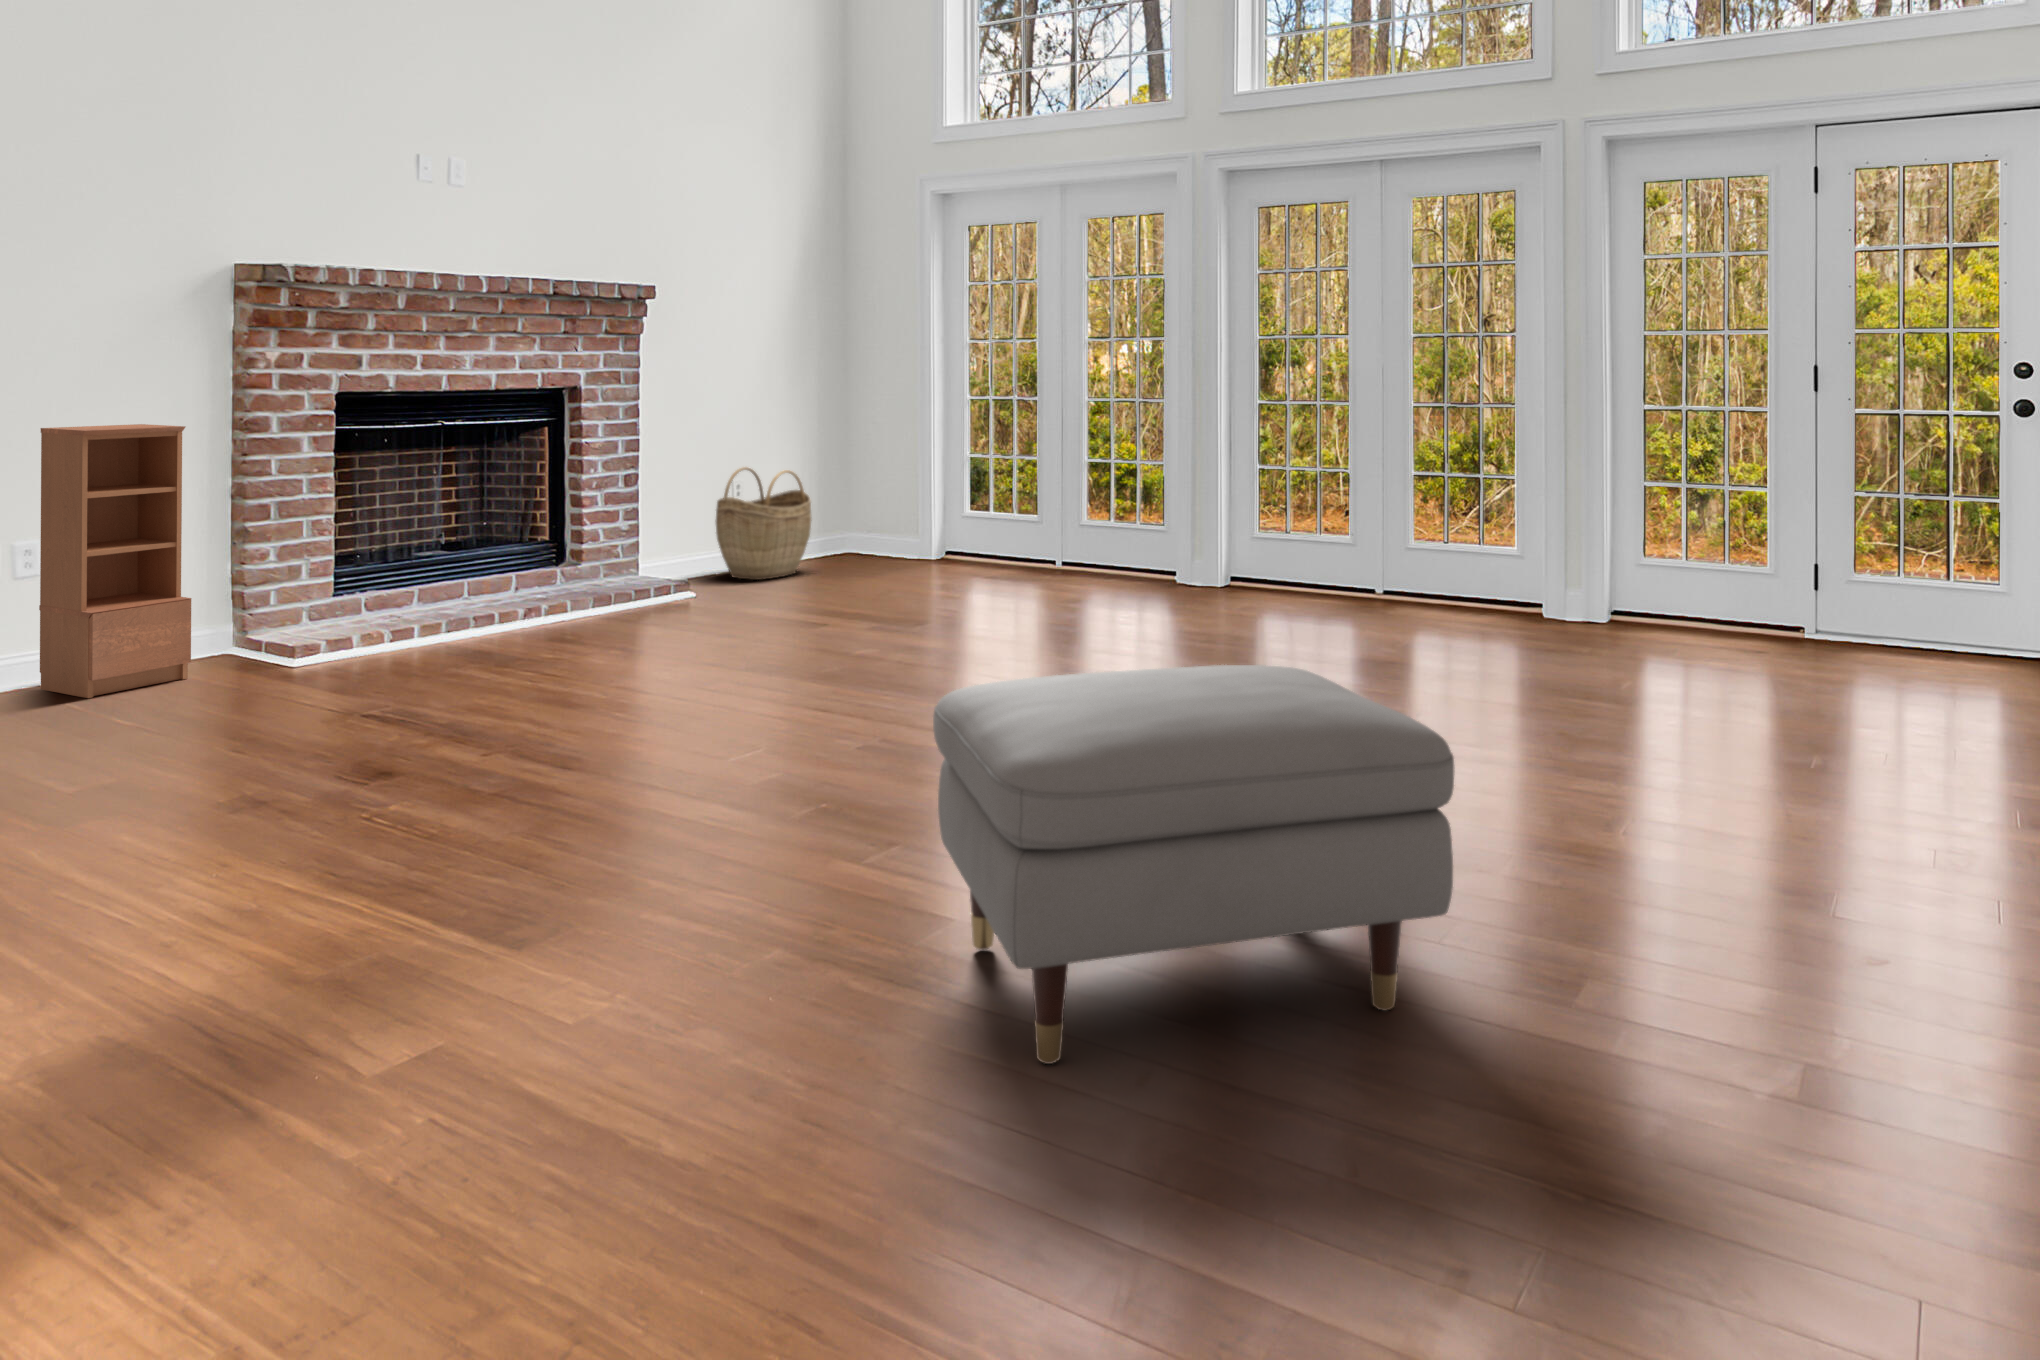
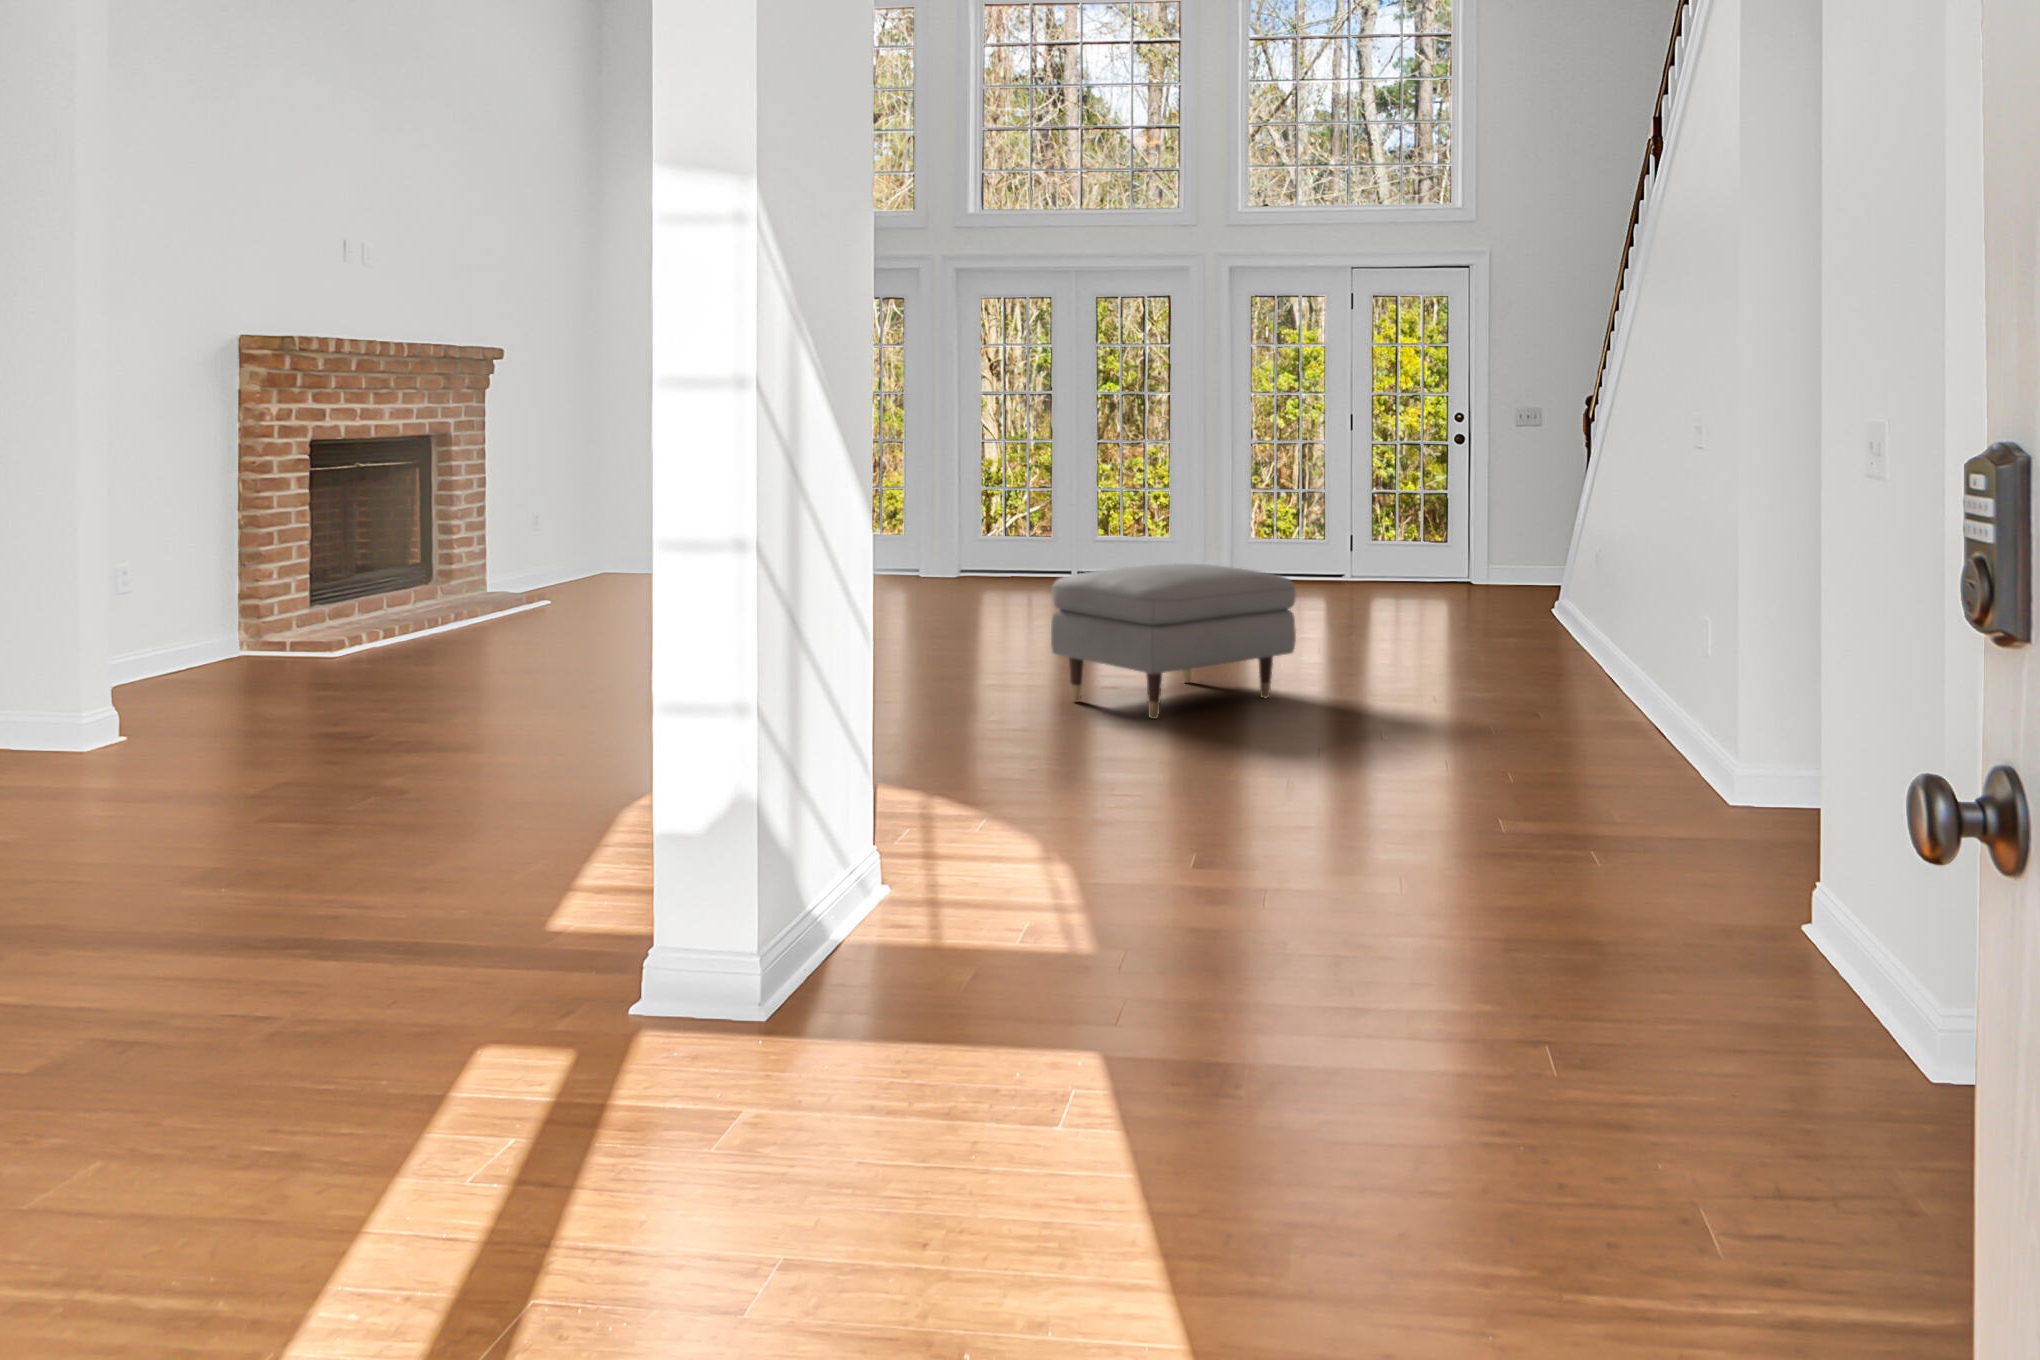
bookcase: present [39,424,191,698] -> none [147,467,263,678]
woven basket: present [715,467,811,580] -> none [529,501,607,593]

